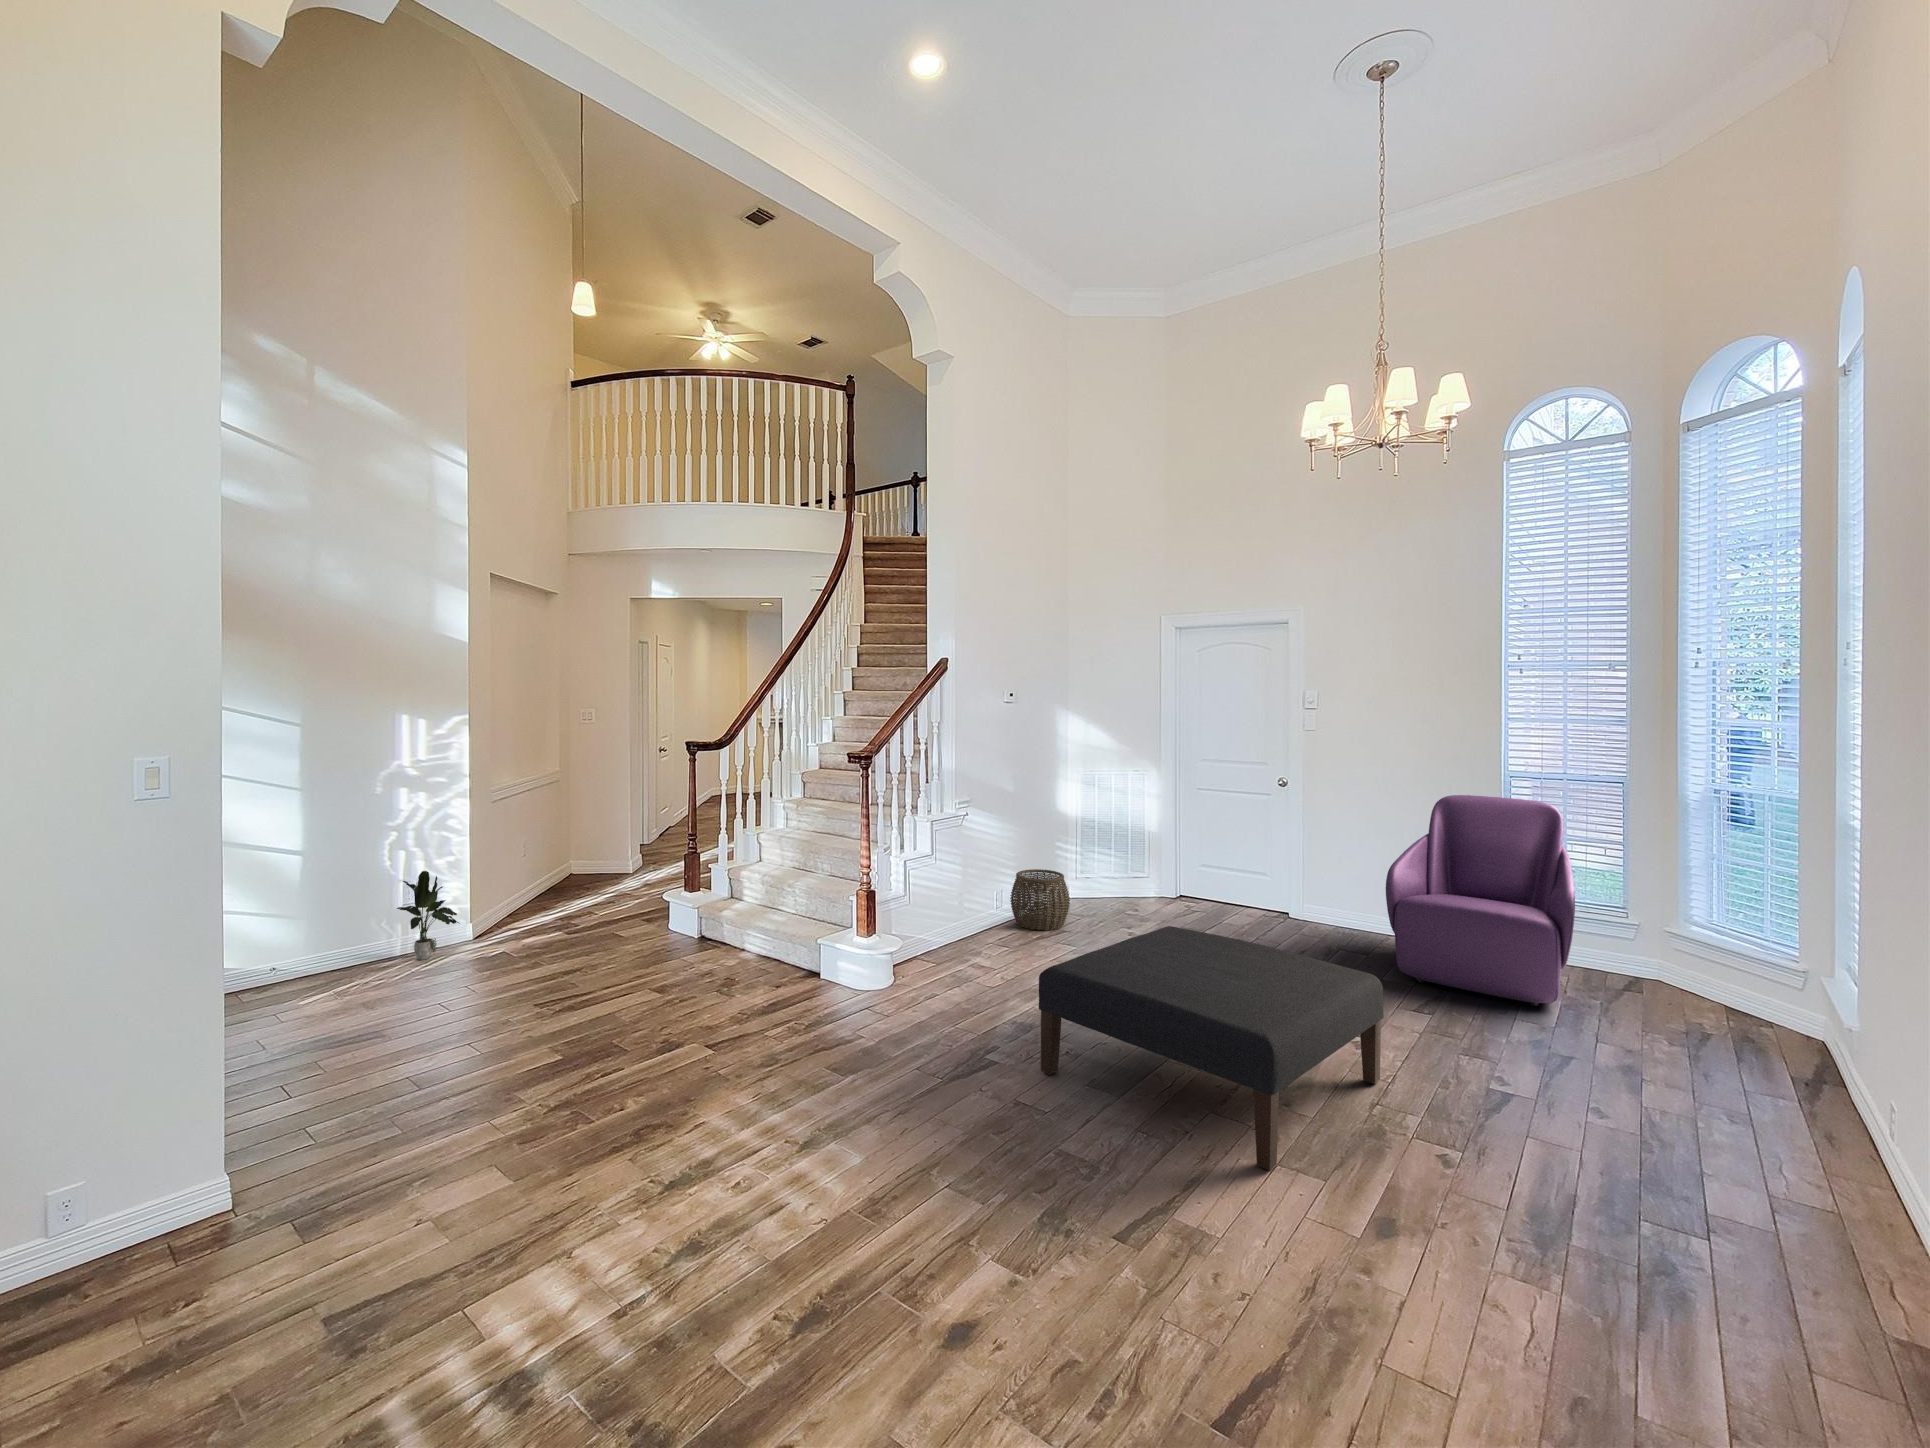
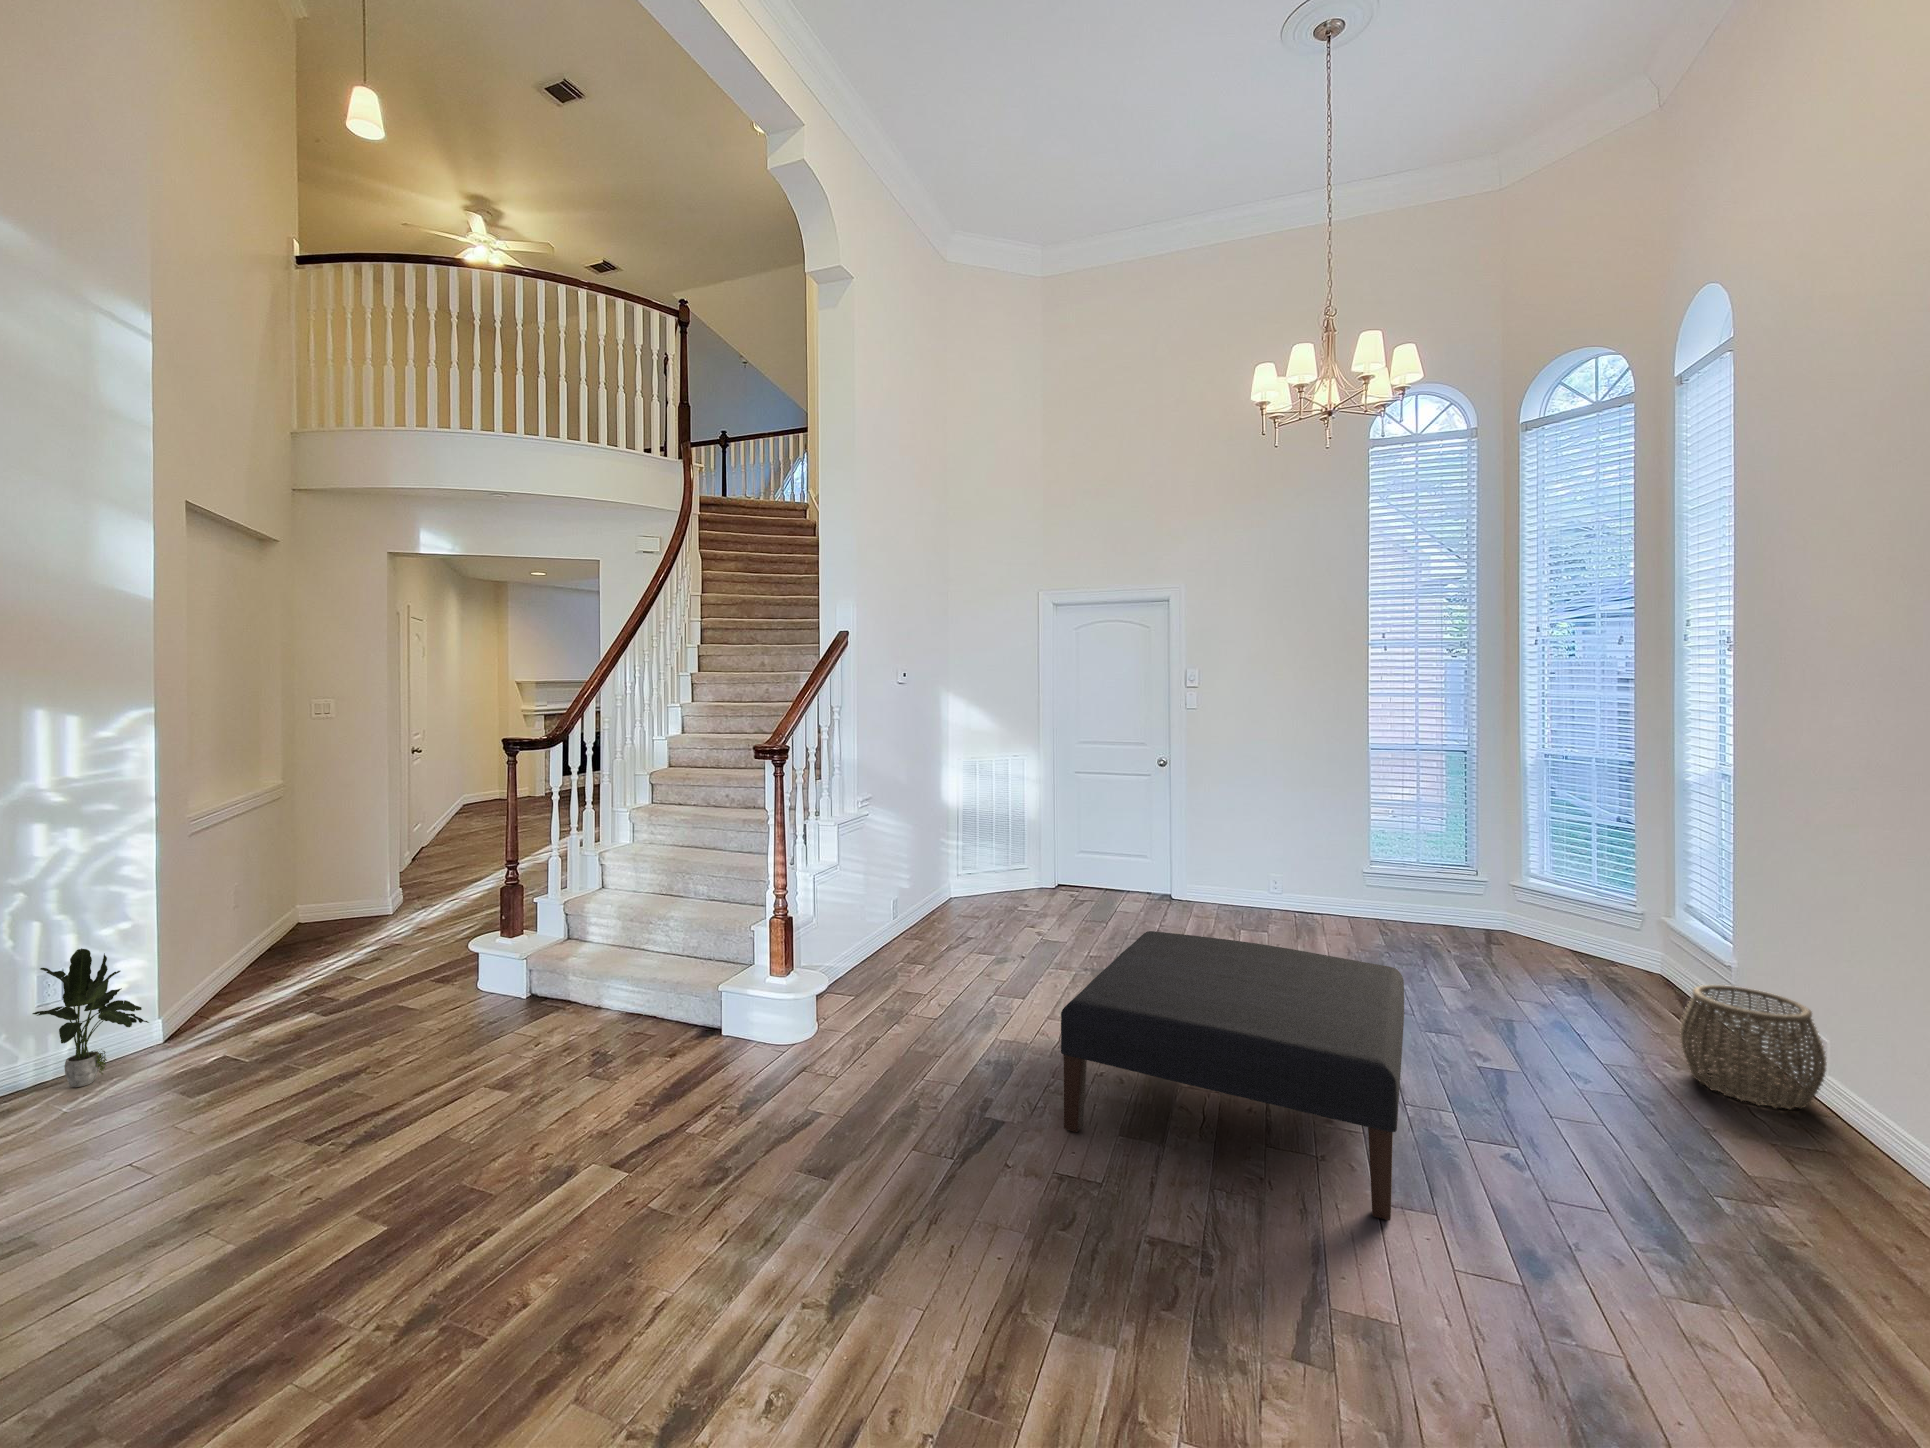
armchair: present [1386,795,1575,1006] -> none [1311,771,1492,974]
woven basket: present [1010,869,1070,930] -> present [1680,985,1826,1109]

